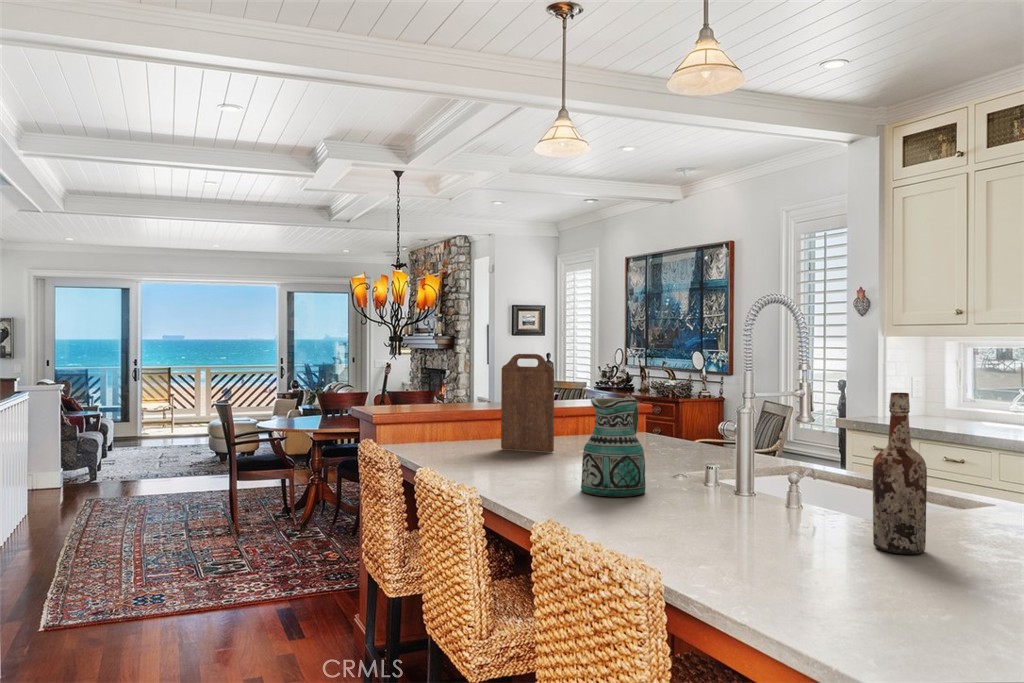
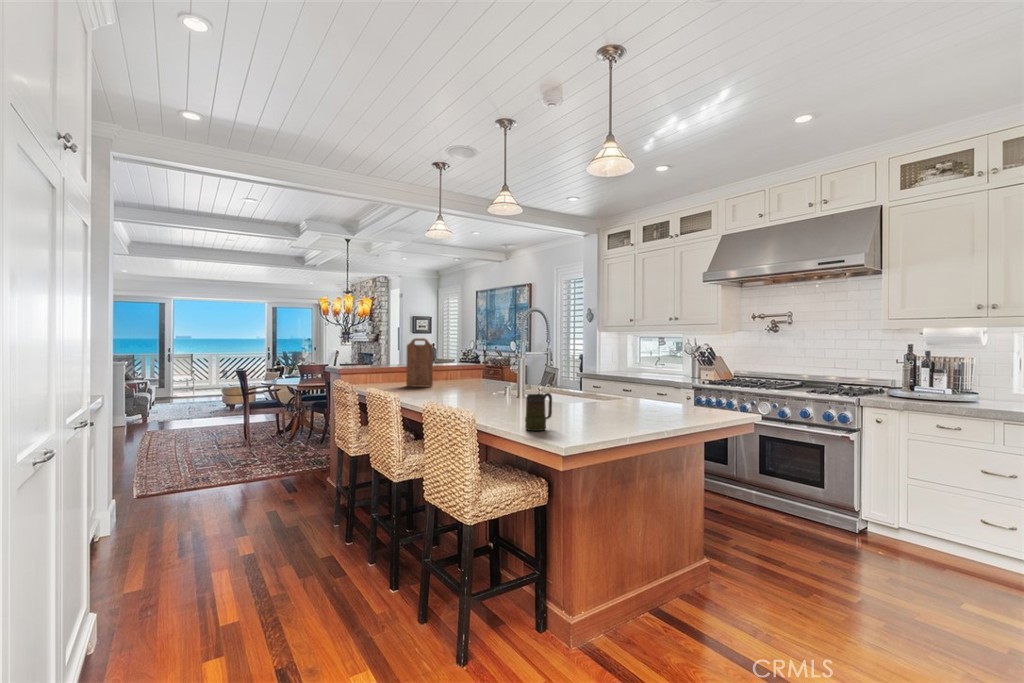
wine bottle: present [873,393,927,554] -> none [557,349,576,411]
ceramic pitcher: present [581,396,646,496] -> none [444,355,473,399]
mug: none [830,531,909,648] -> present [525,393,552,431]

